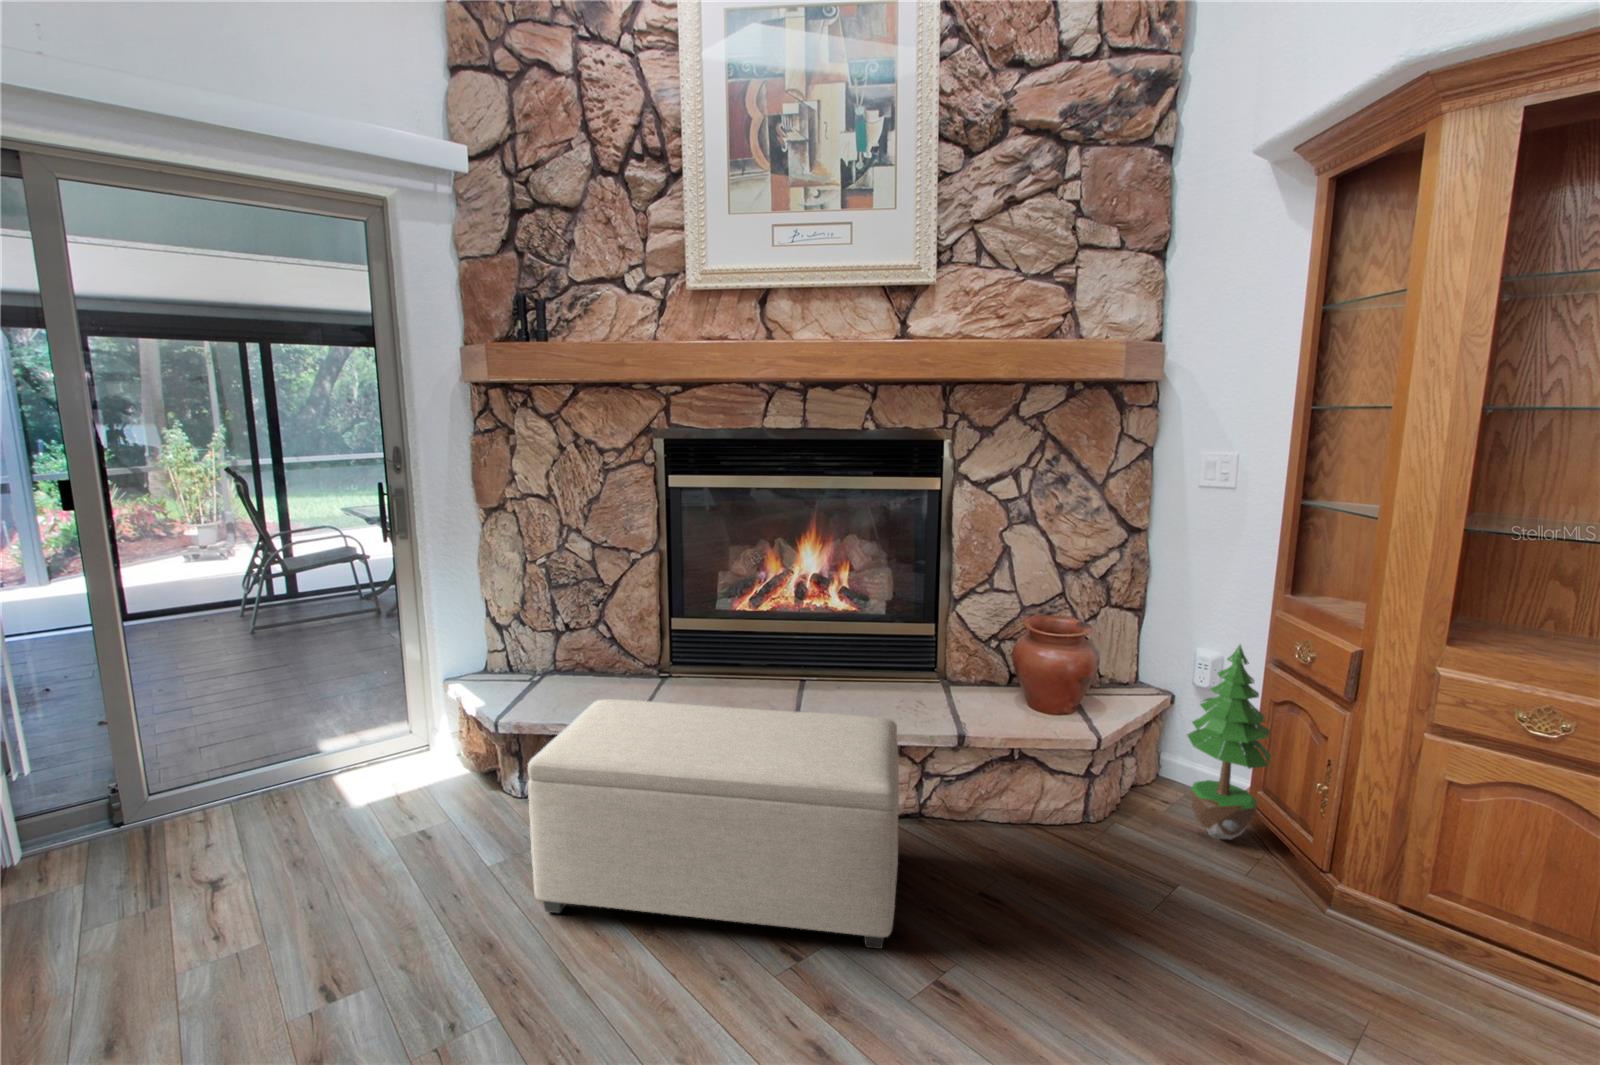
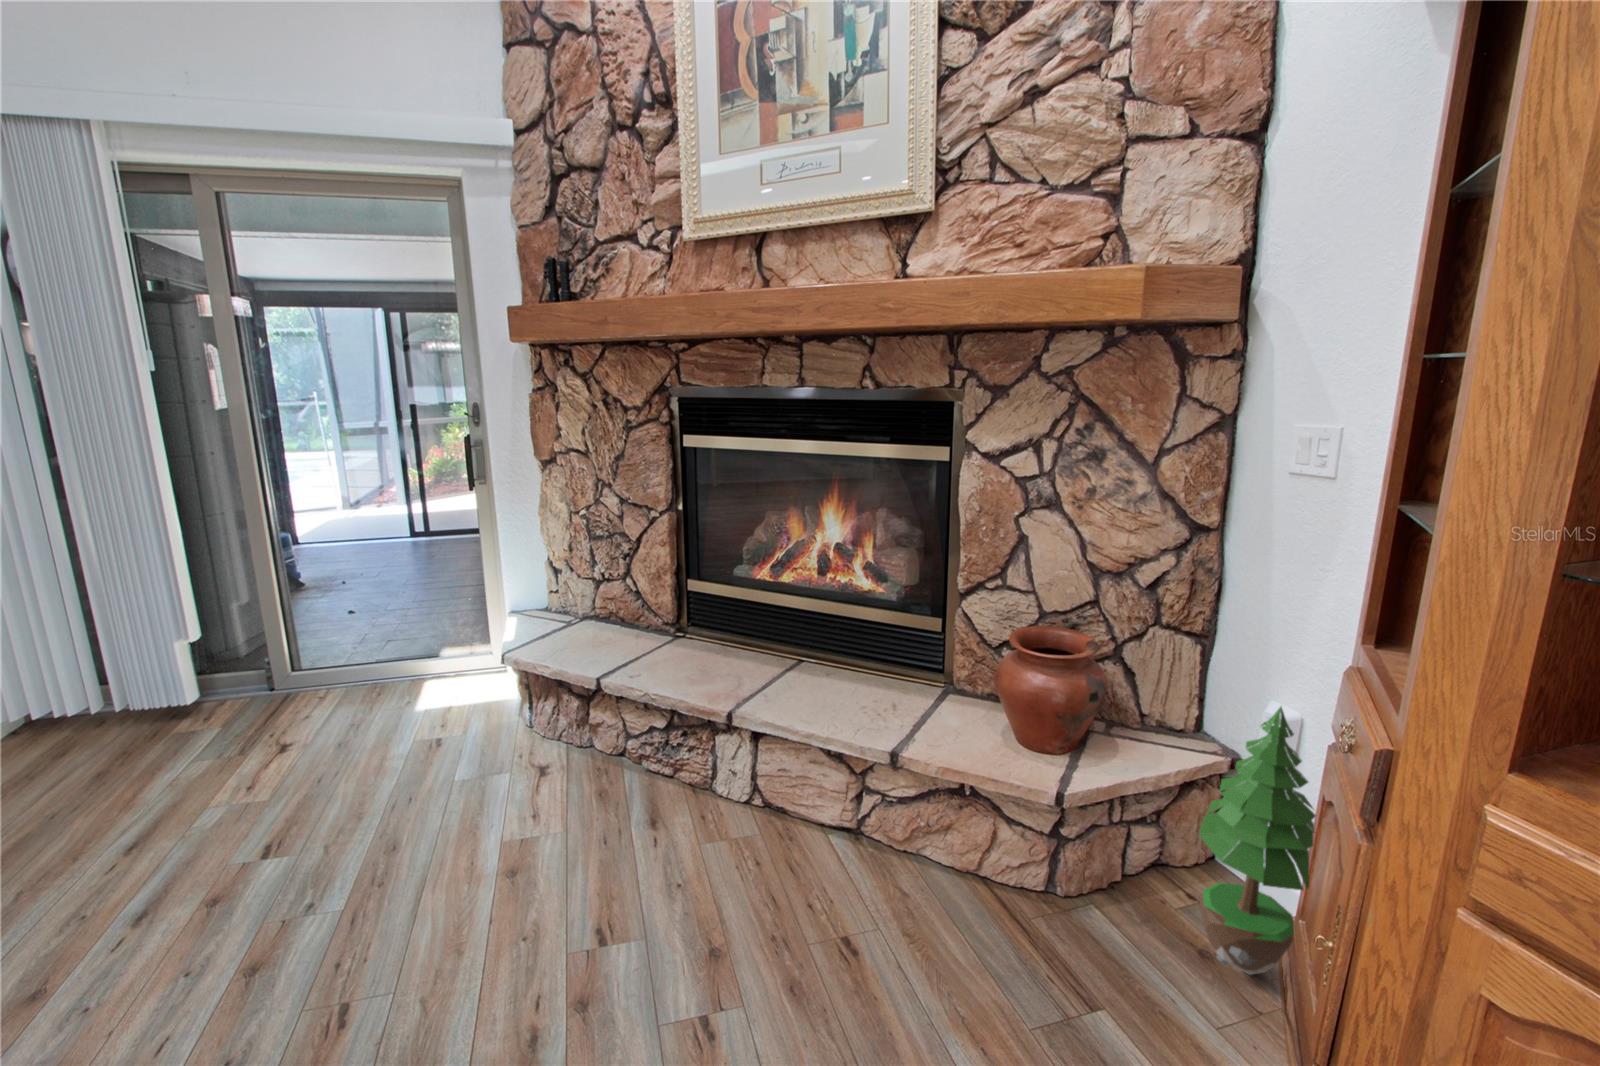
ottoman: present [528,699,899,949] -> none [437,652,802,969]

